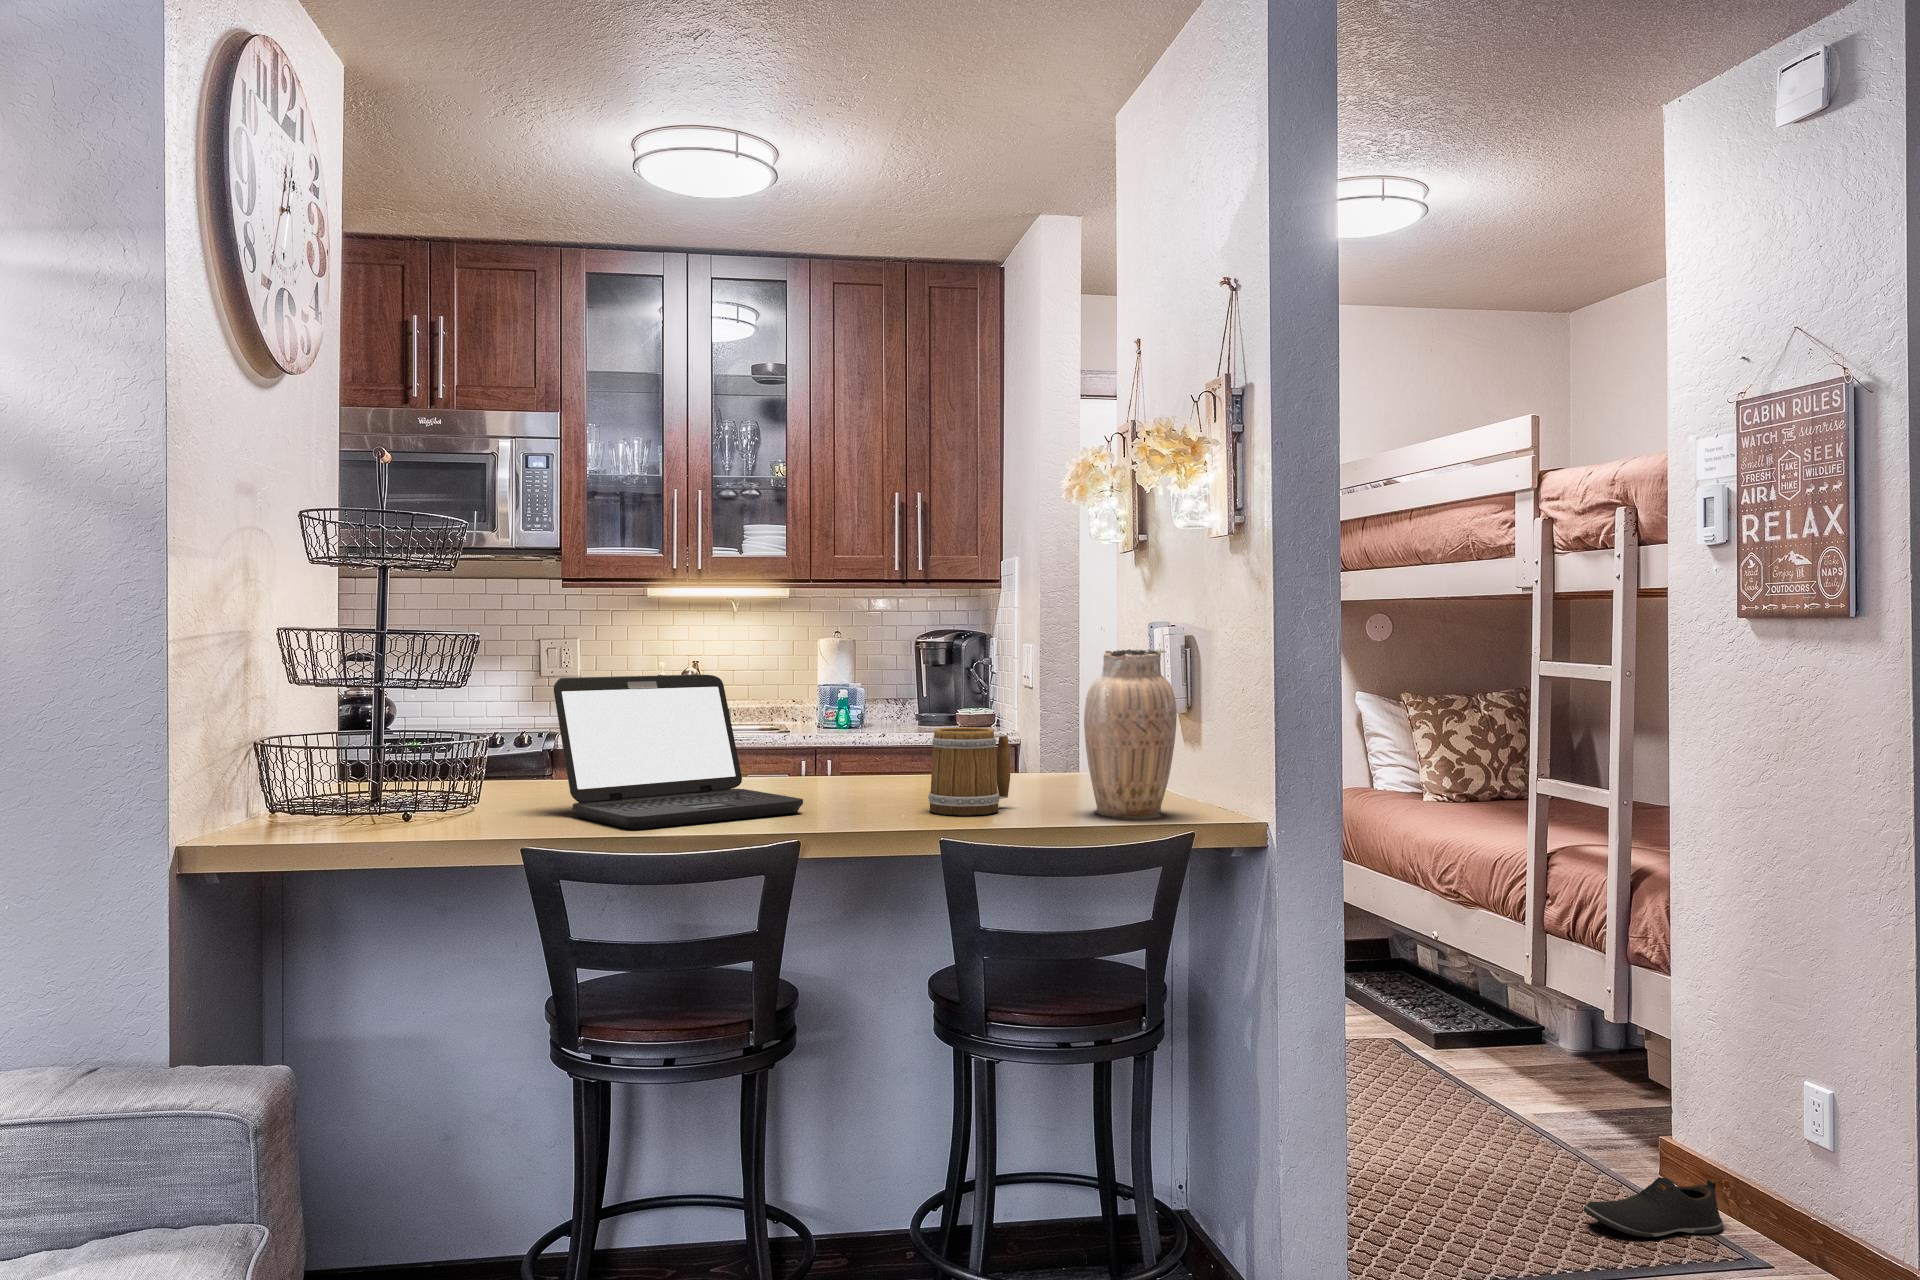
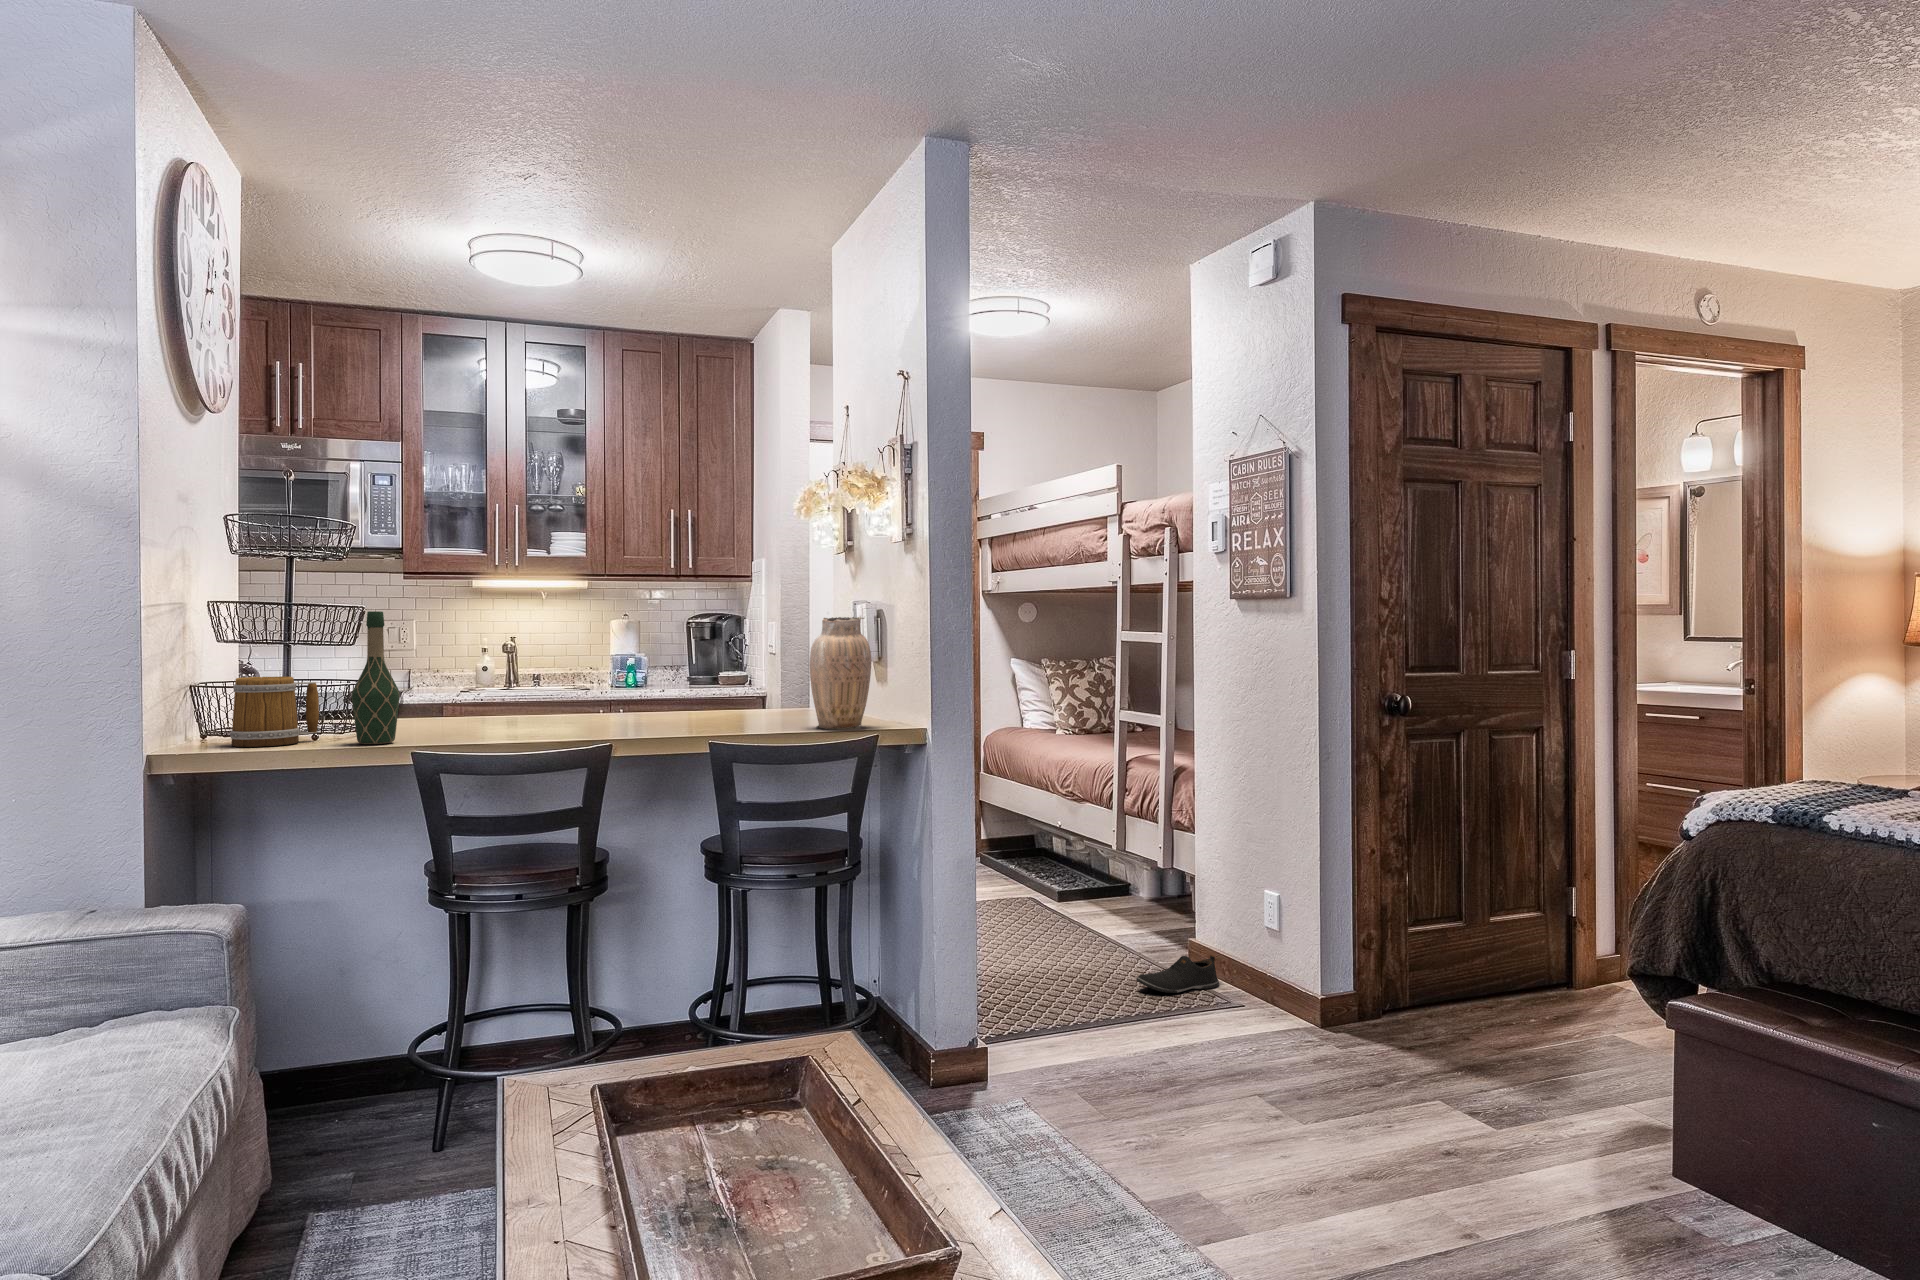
wine bottle: none [461,645,523,829] -> present [352,611,400,744]
laptop: present [554,675,803,830] -> none [420,637,611,742]
mug: present [928,727,1010,815] -> present [230,676,319,747]

